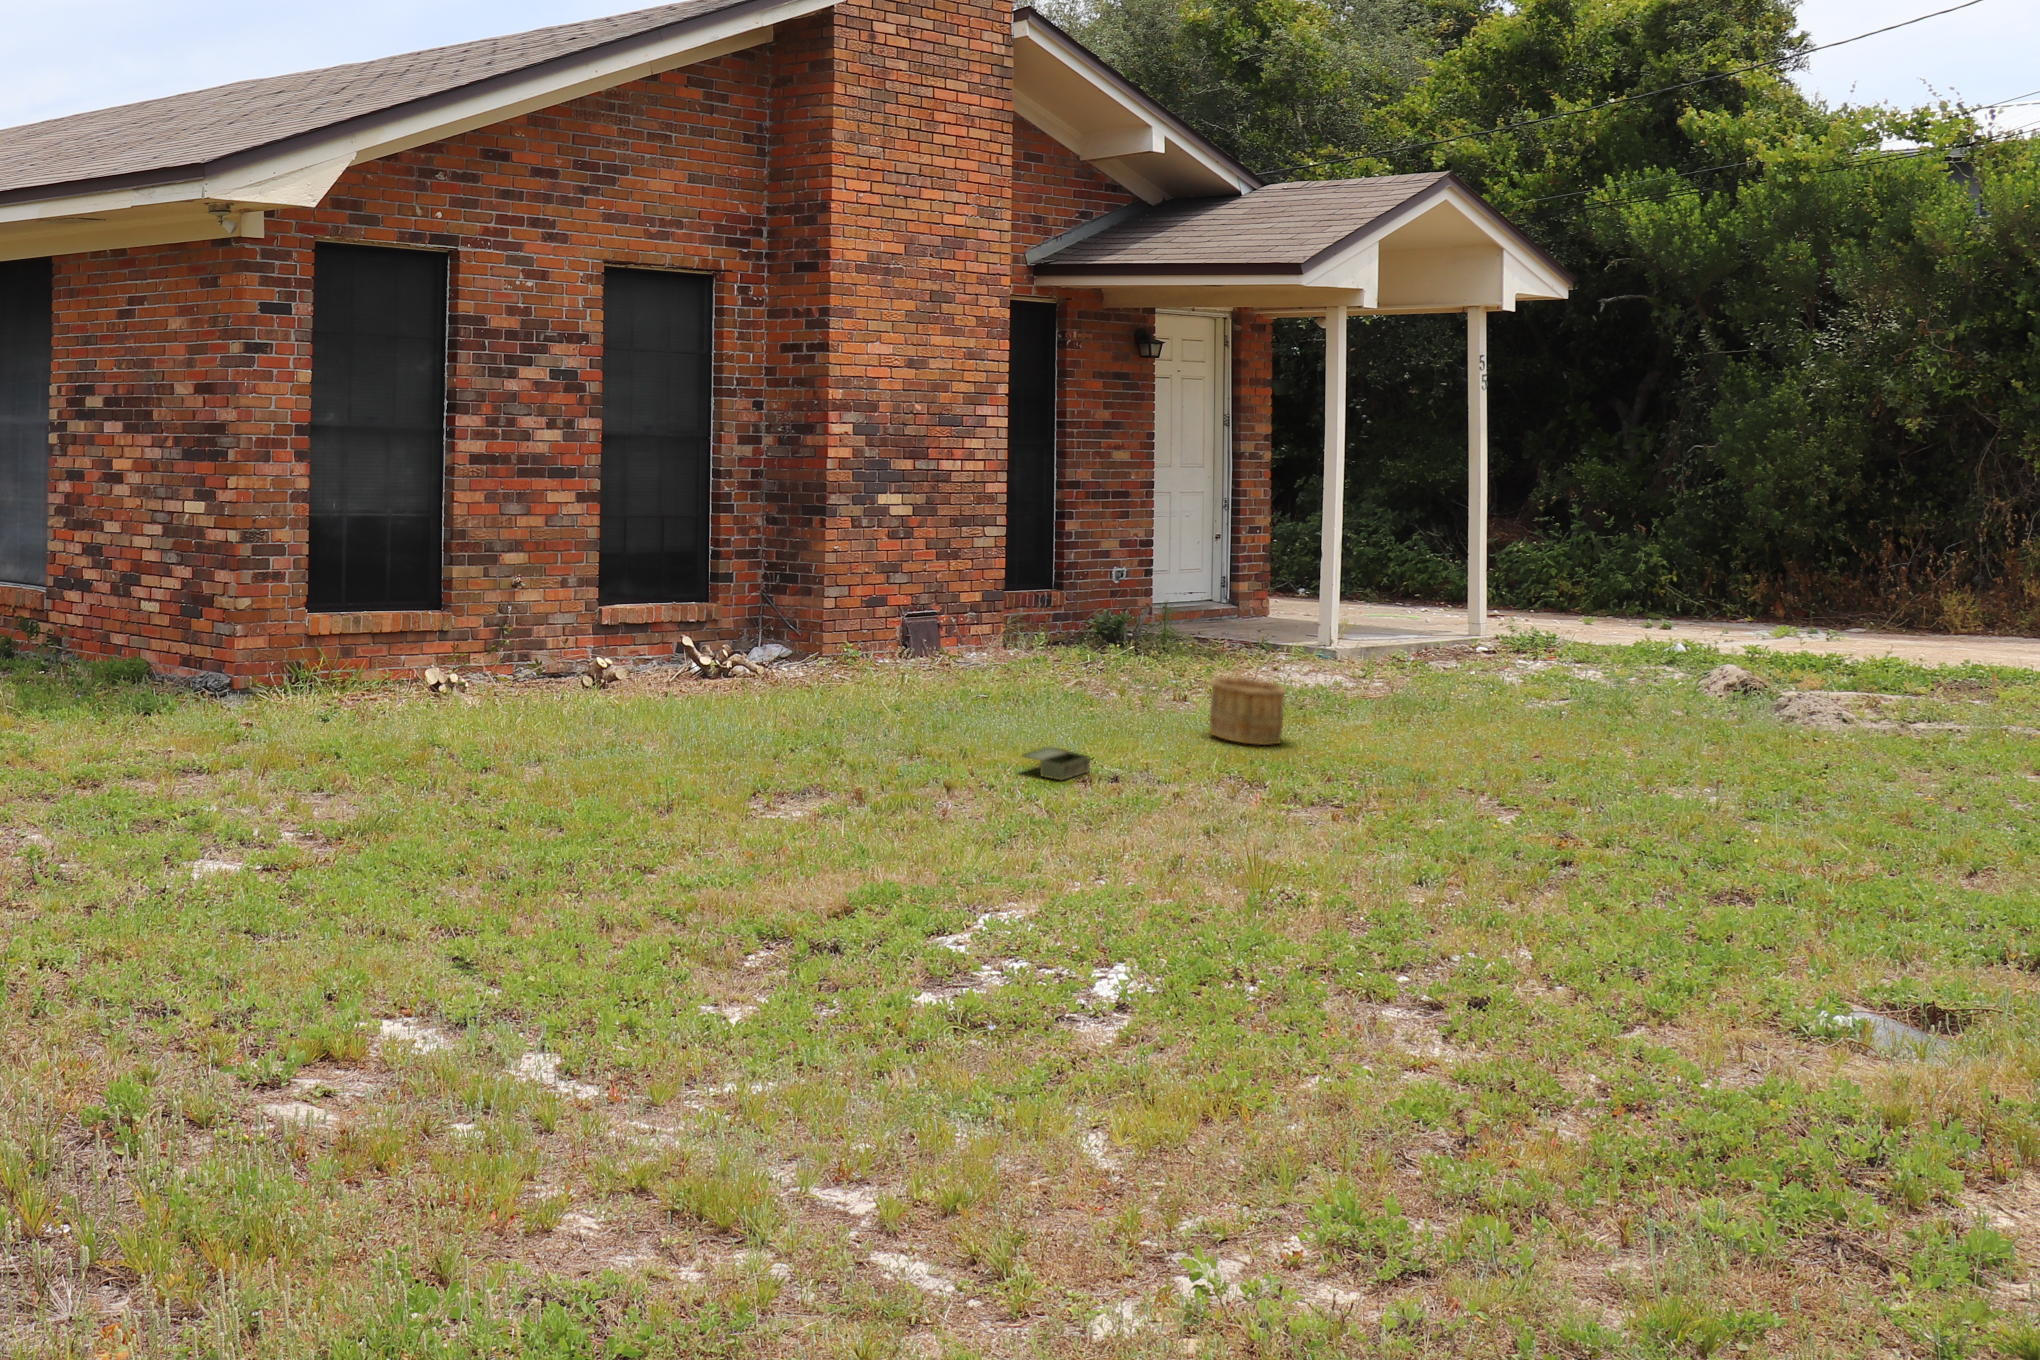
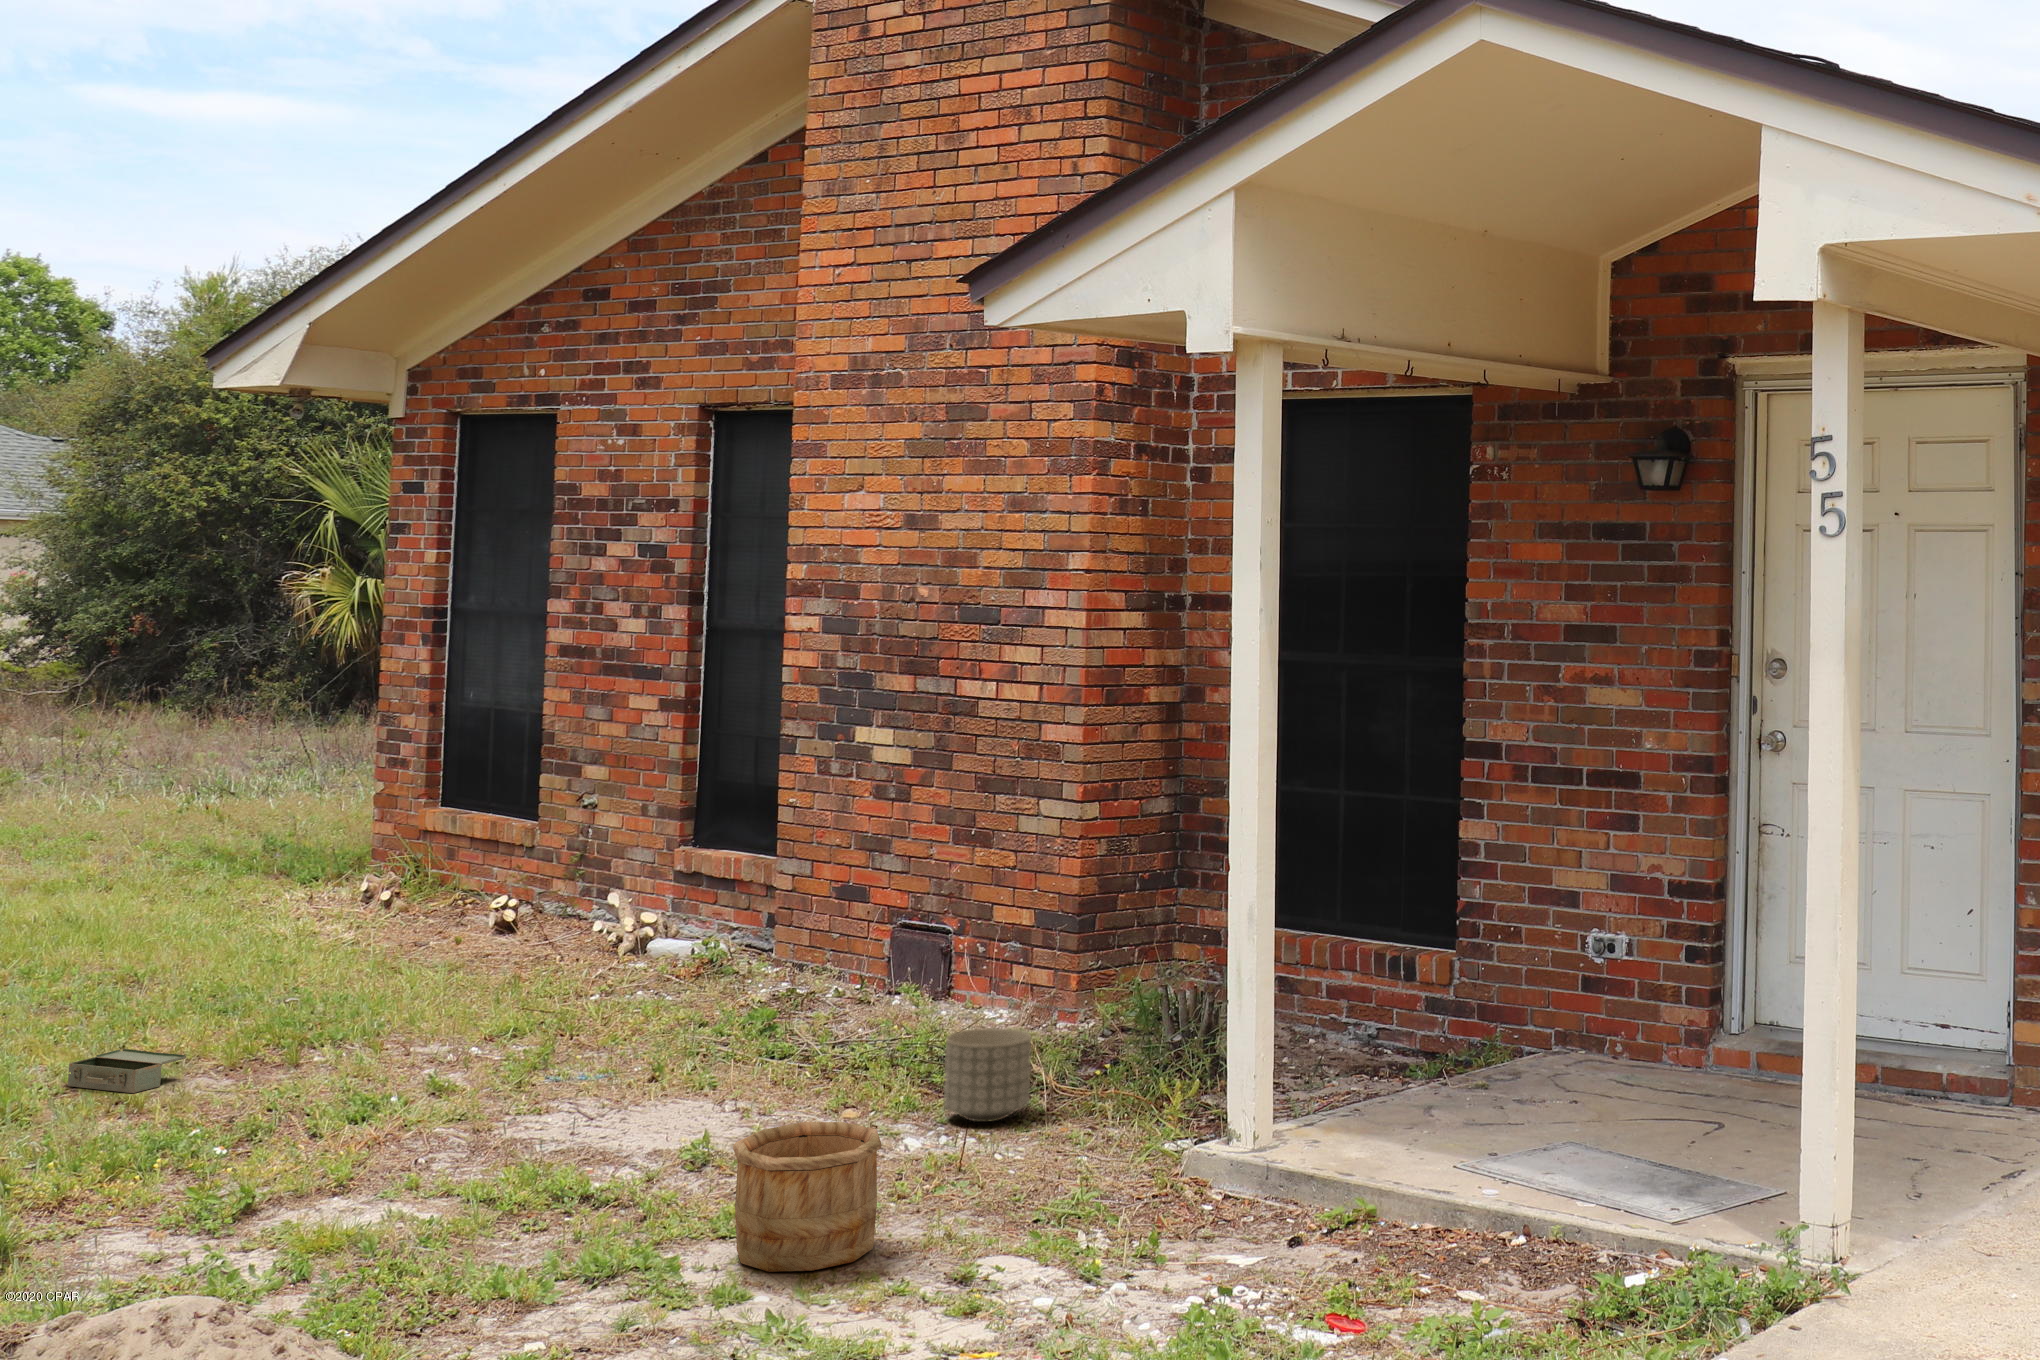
planter: none [1174,640,1222,686] -> present [944,1028,1031,1122]
wooden bucket: present [1210,677,1286,745] -> present [733,1122,882,1272]

